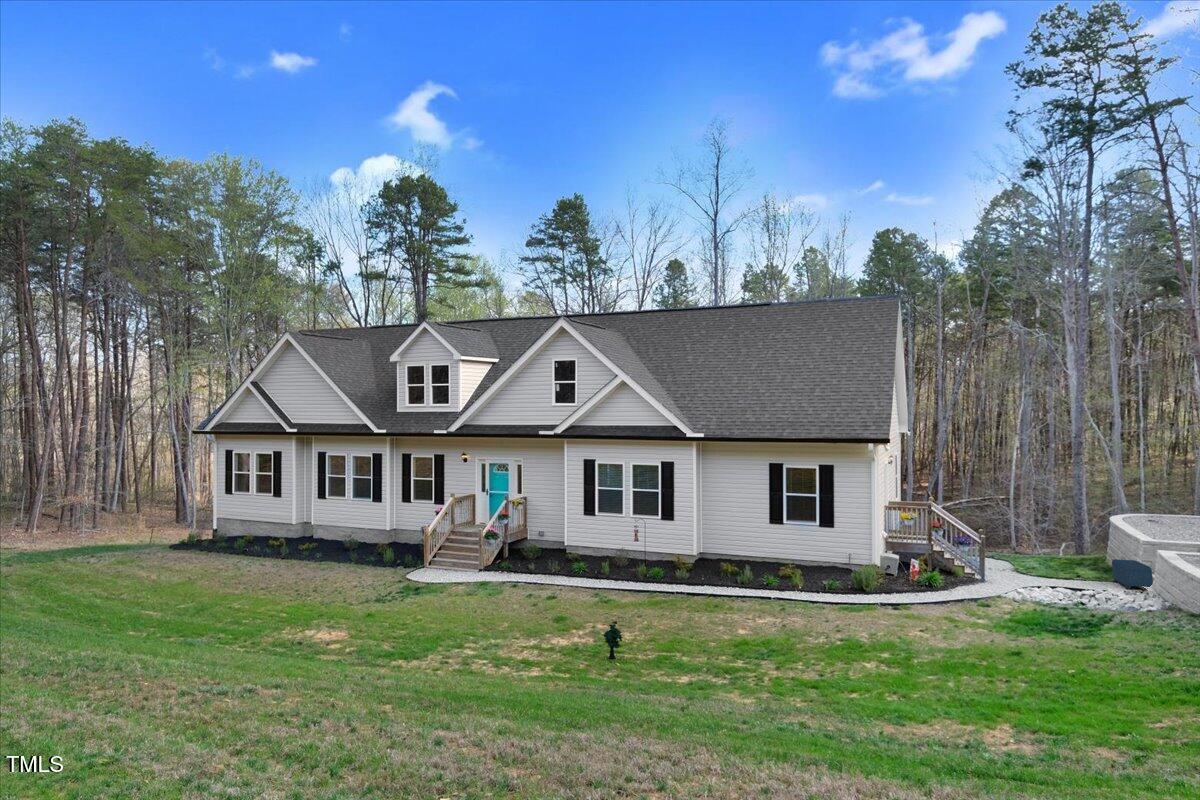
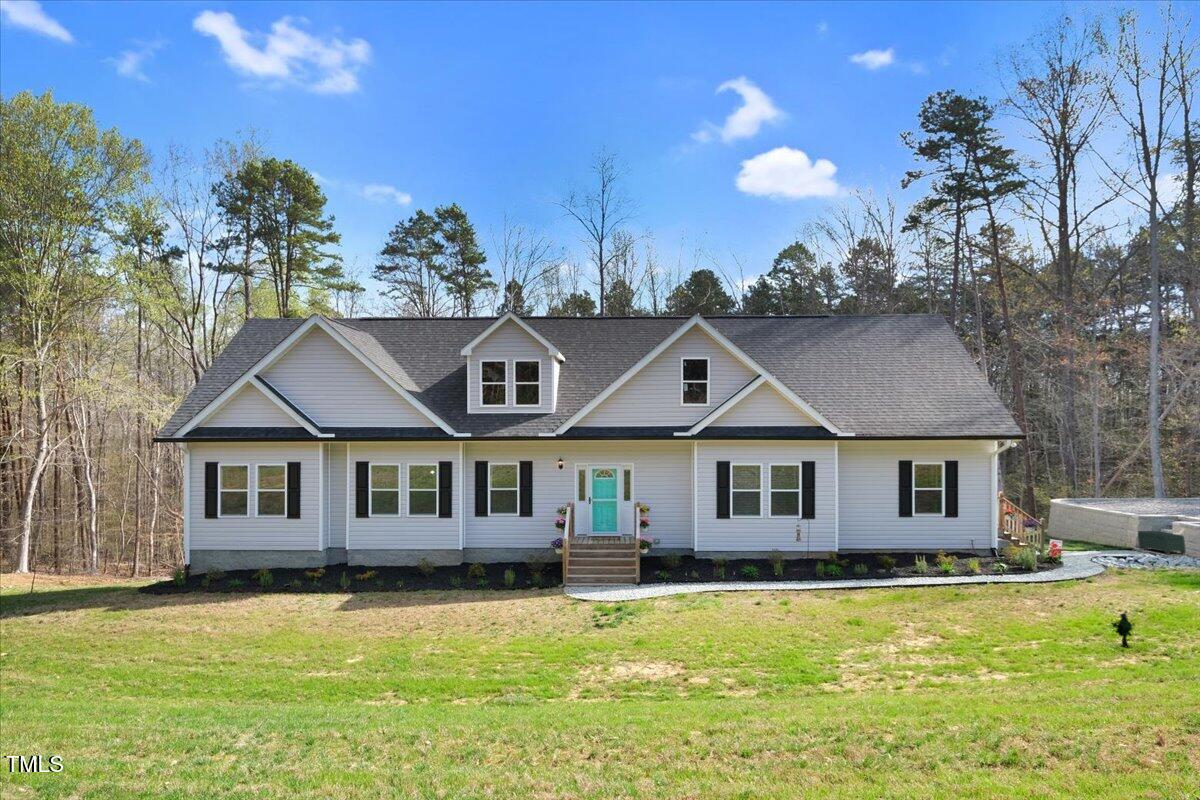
decorative plant: present [603,621,623,659] -> present [1111,611,1135,647]

